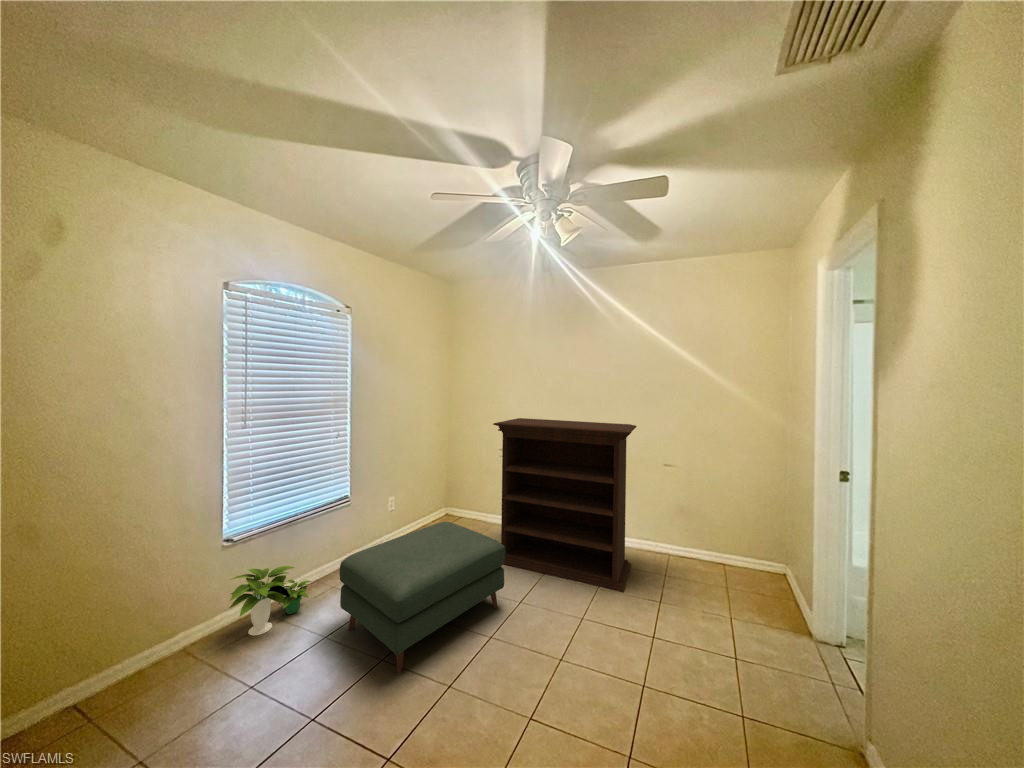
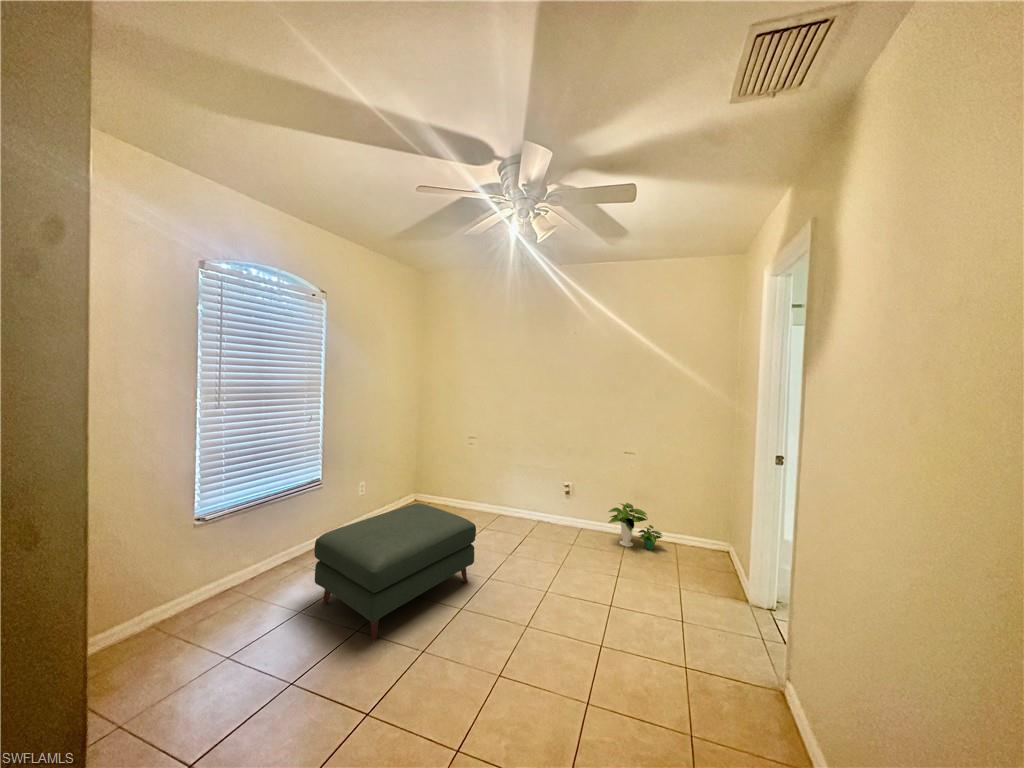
bookshelf: present [493,418,637,592] -> none [465,406,601,568]
potted plant: present [230,566,311,635] -> present [608,503,662,550]

